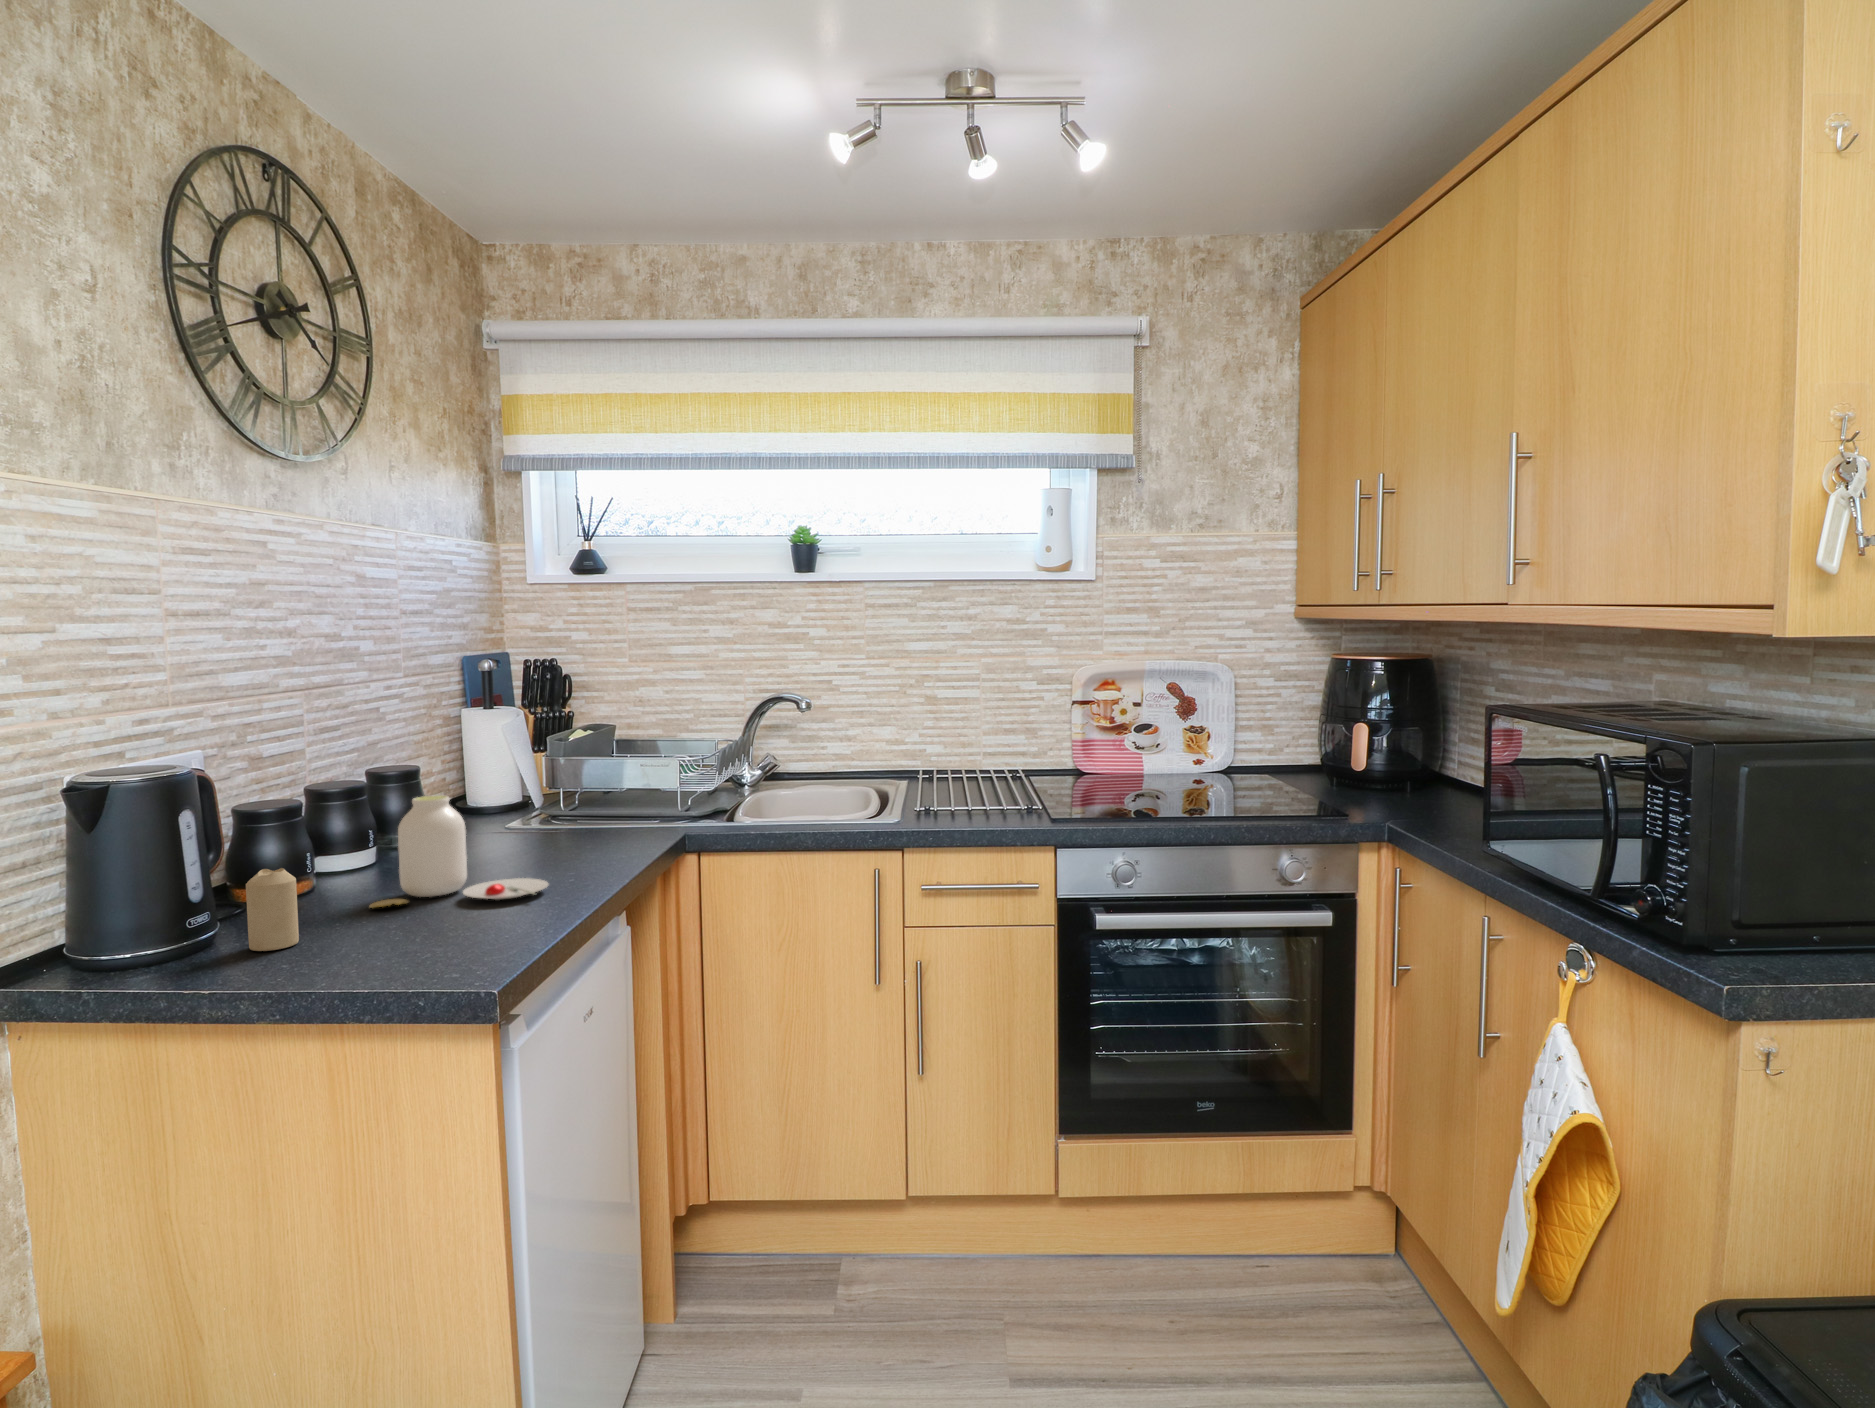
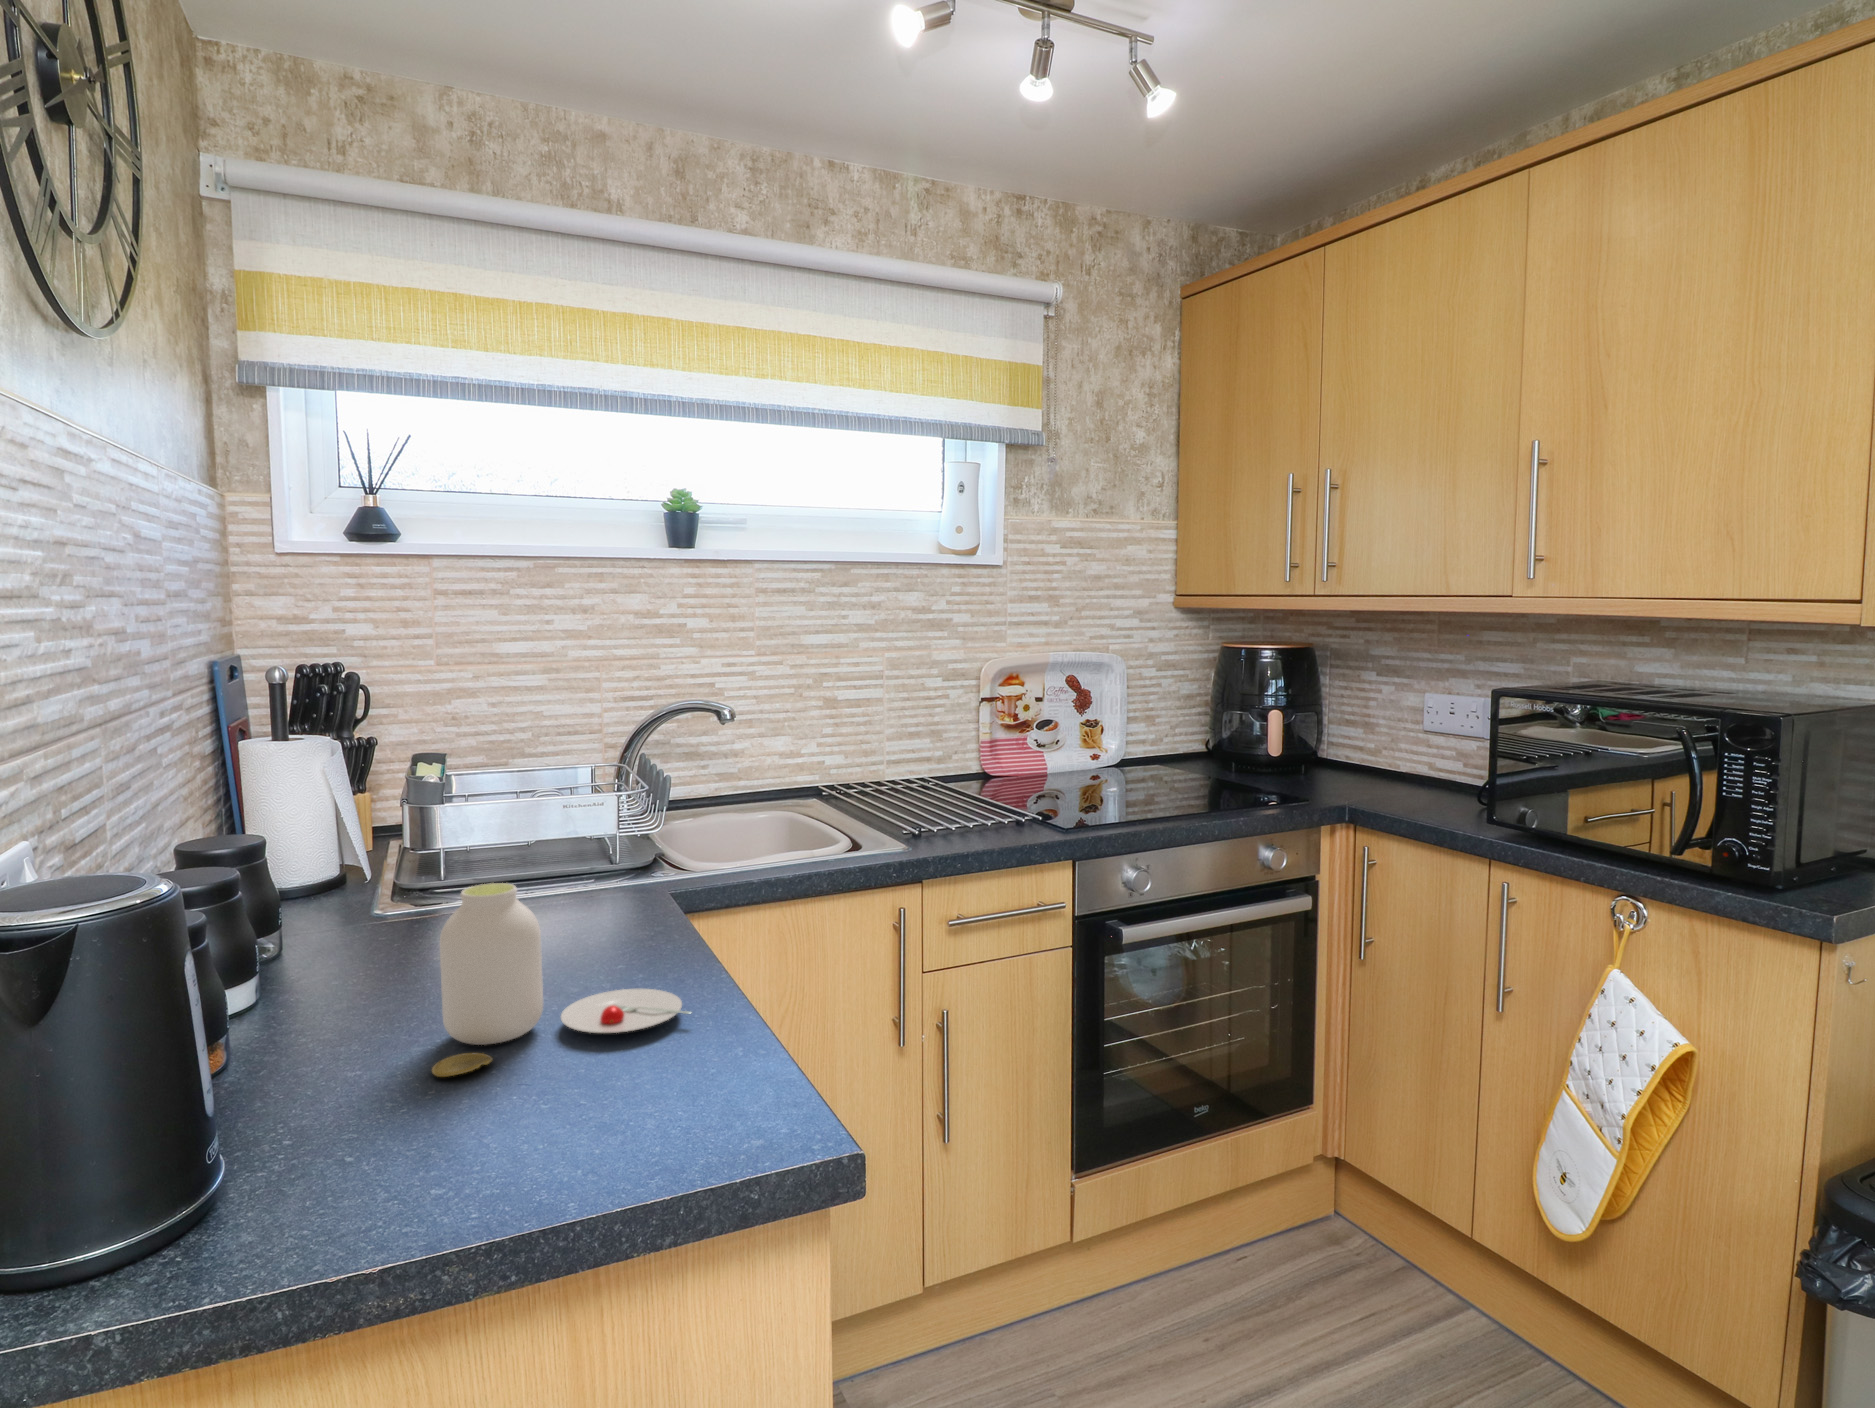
candle: present [246,868,299,951] -> none [350,1043,435,1195]

